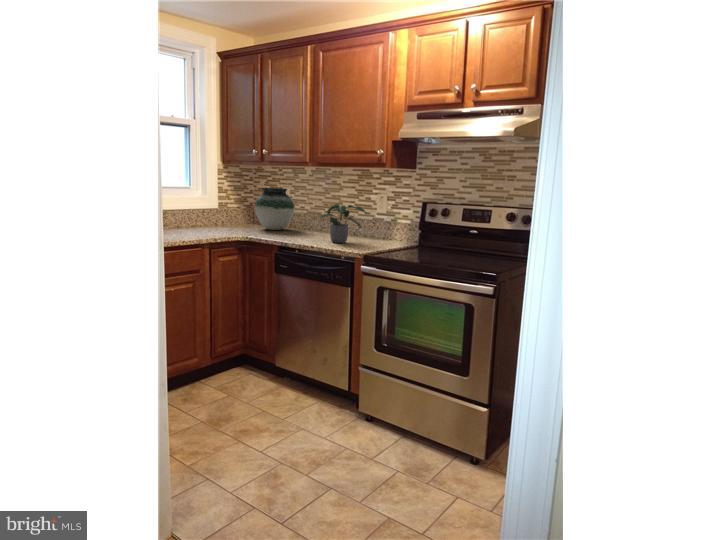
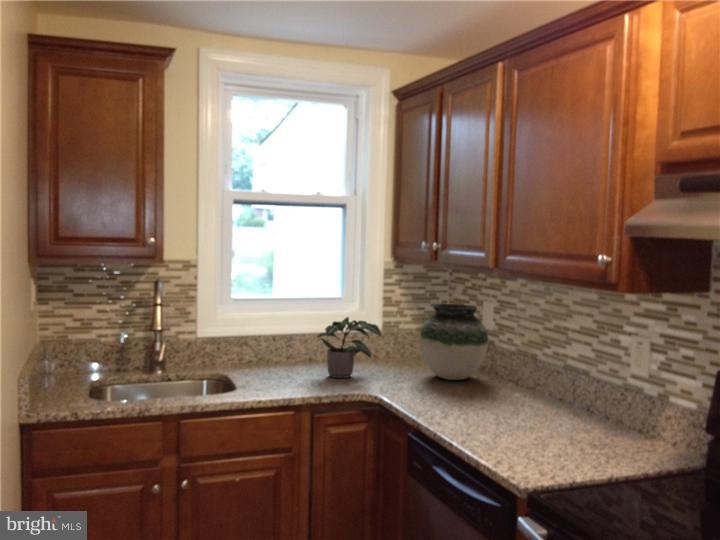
potted plant: present [320,203,366,243] -> present [317,317,381,378]

